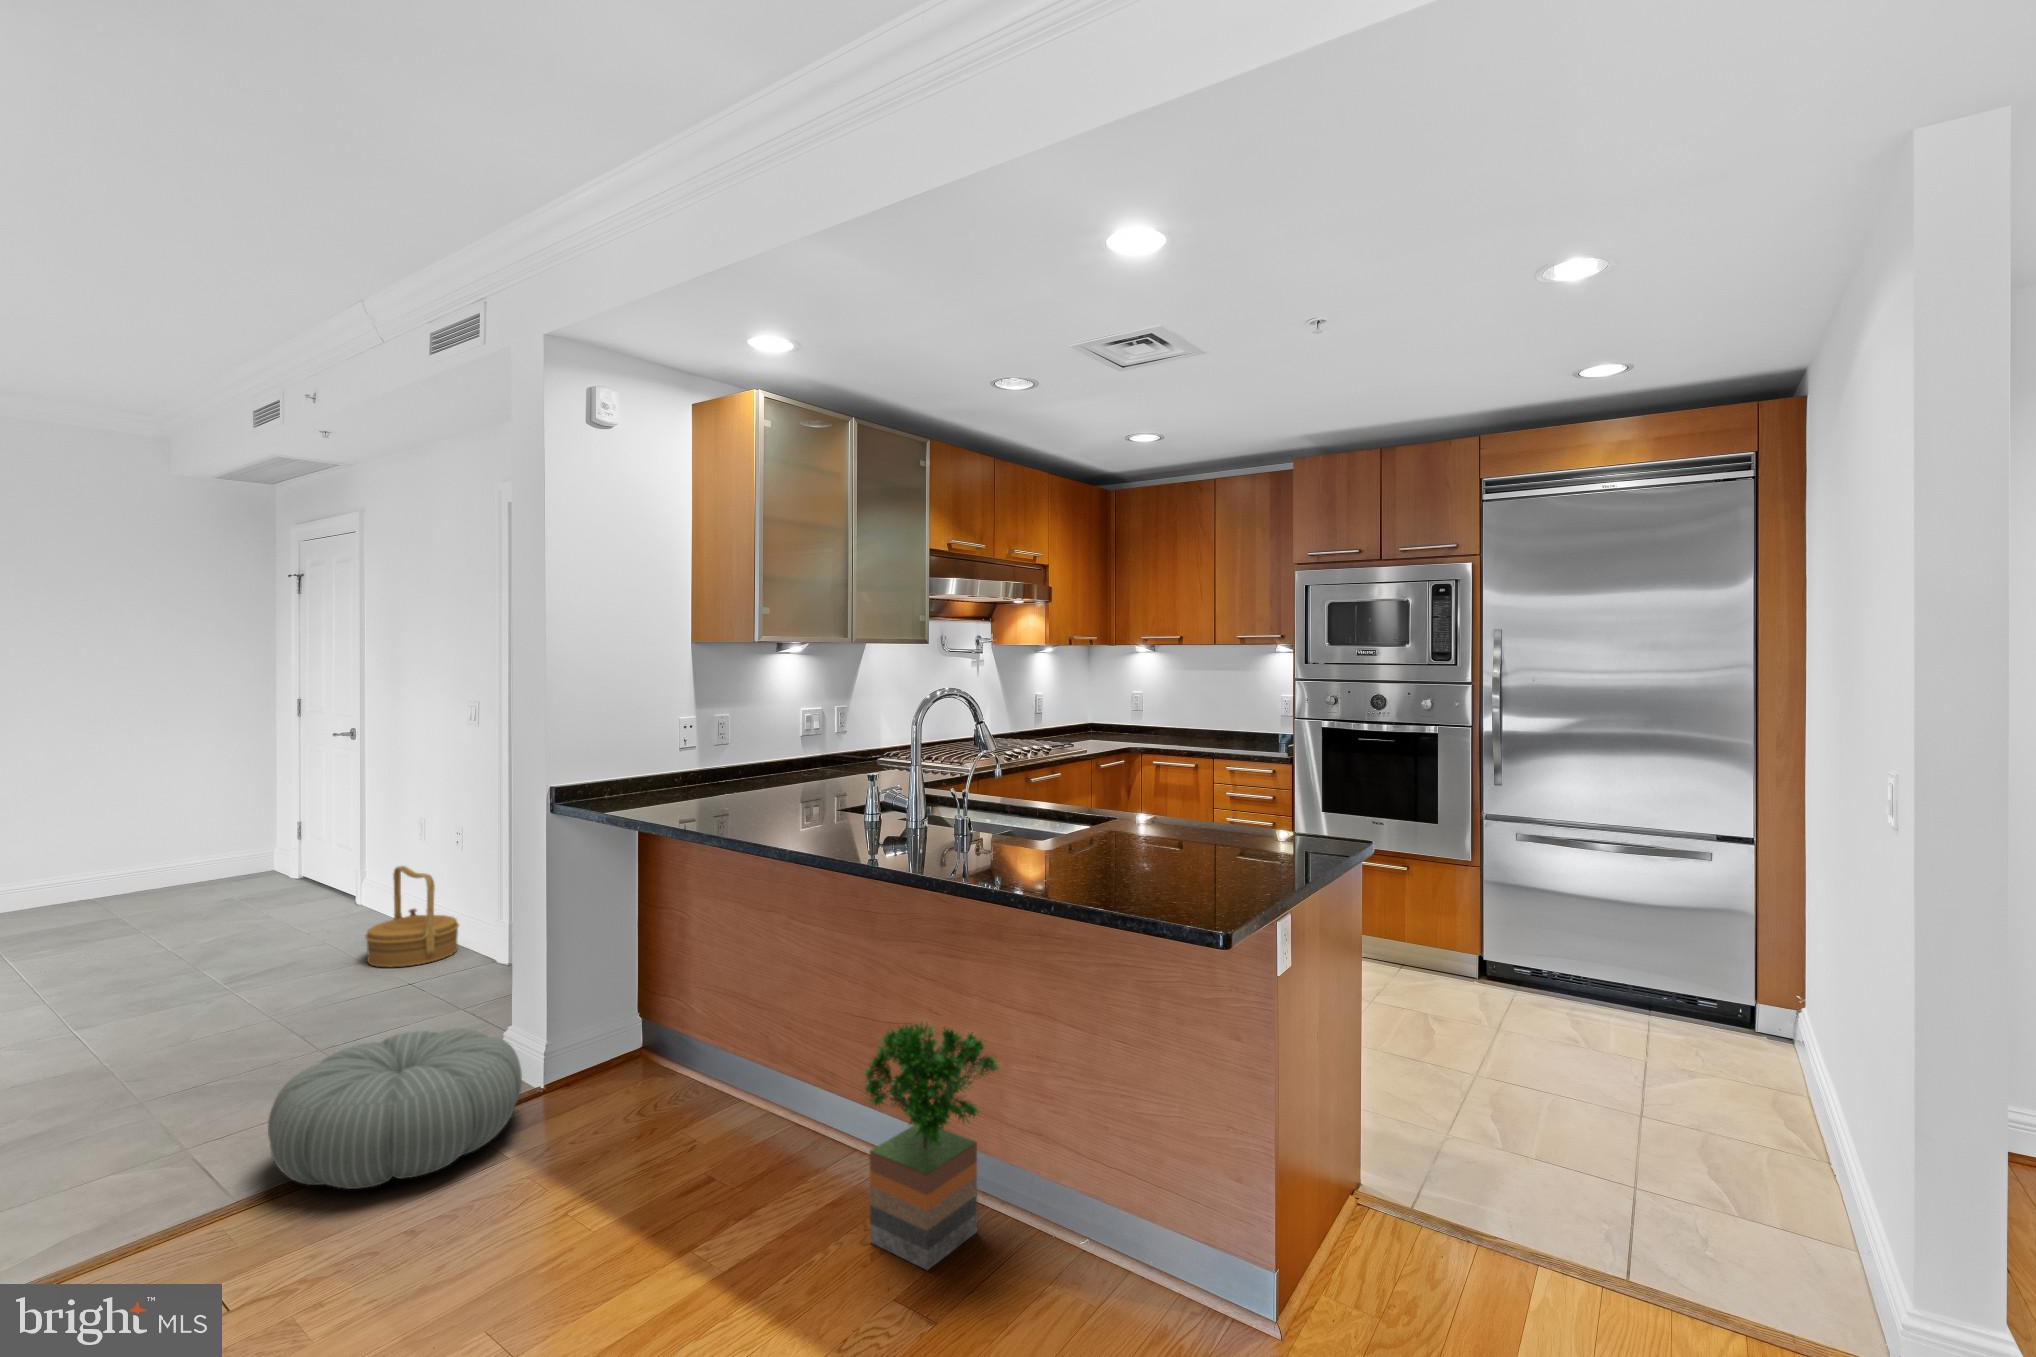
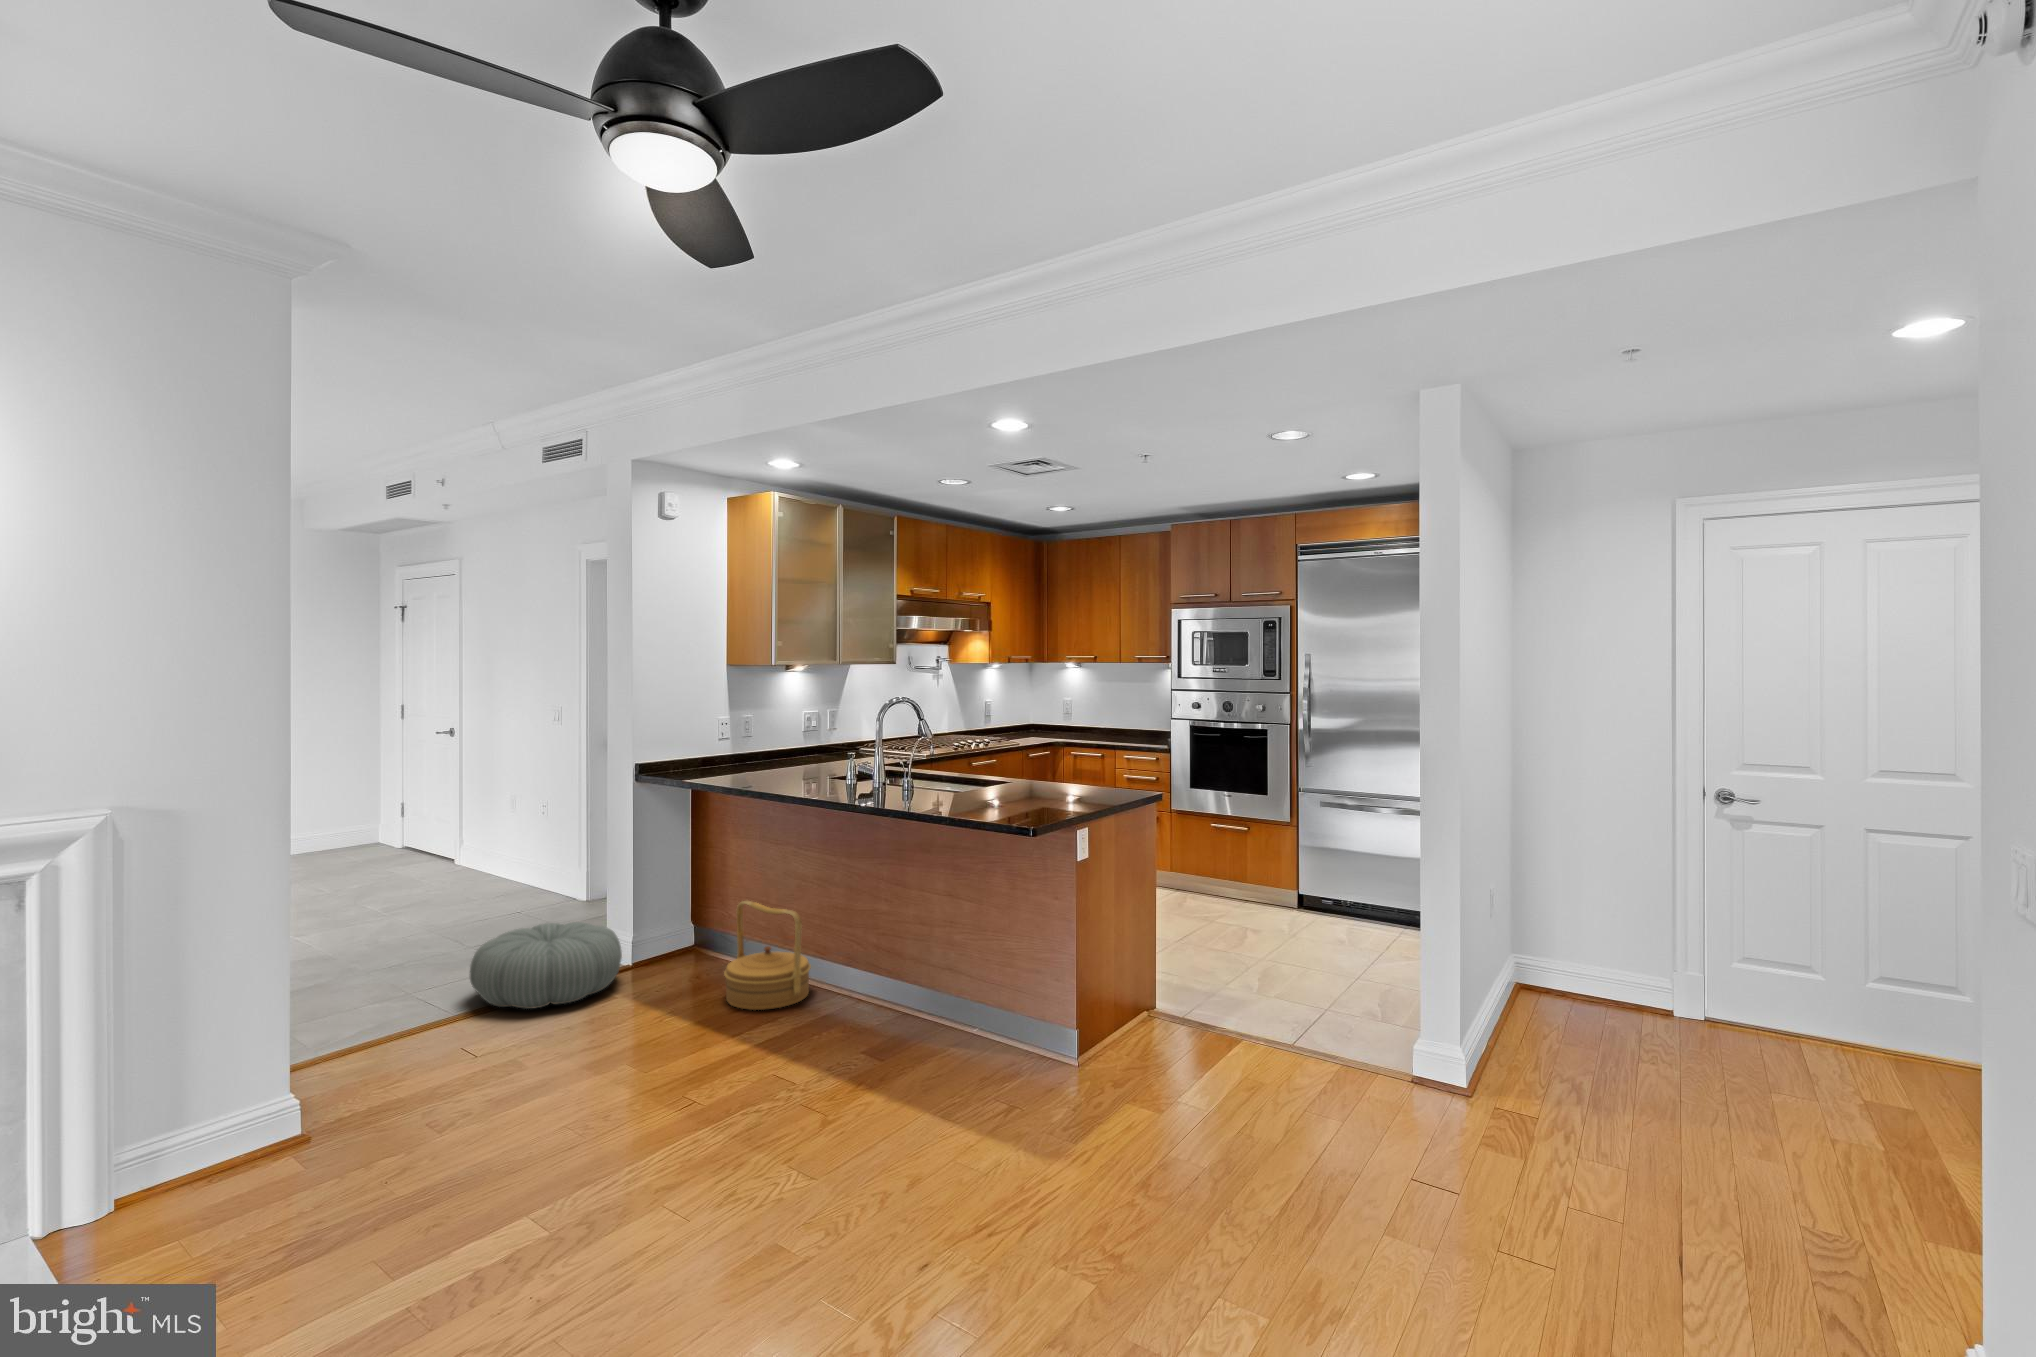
woven basket: present [365,866,459,967] -> present [724,901,811,1010]
potted tree: present [864,1023,999,1270] -> none [841,900,927,1041]

